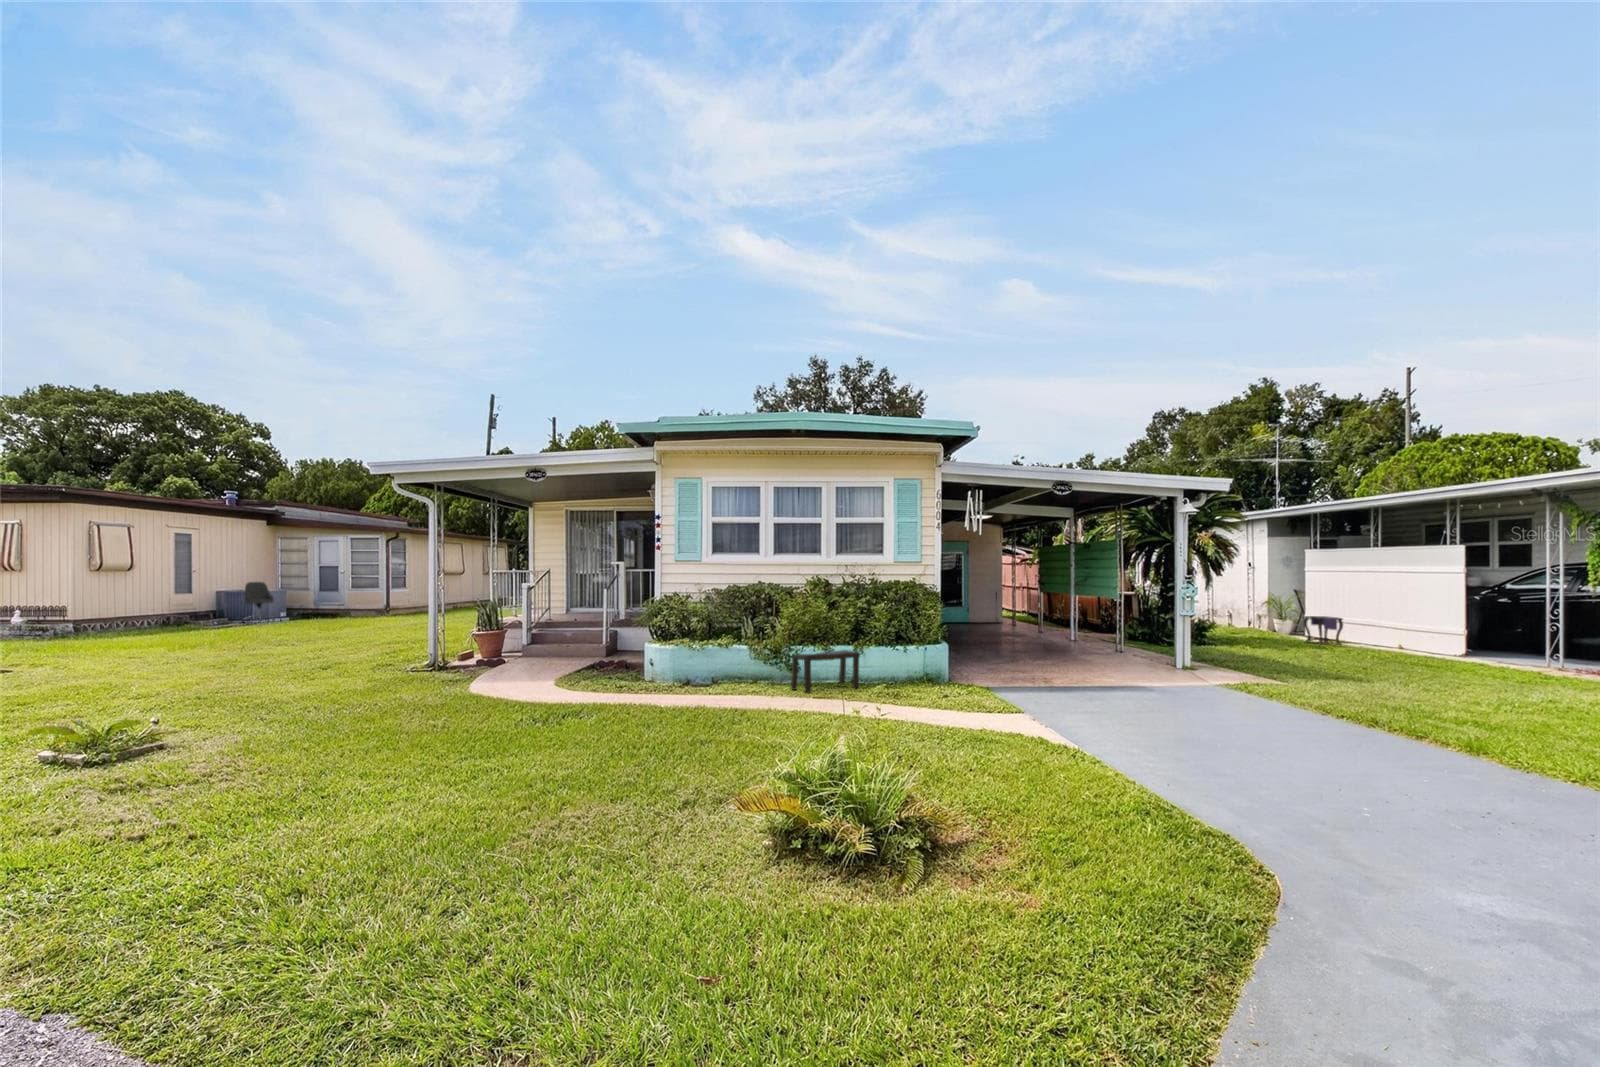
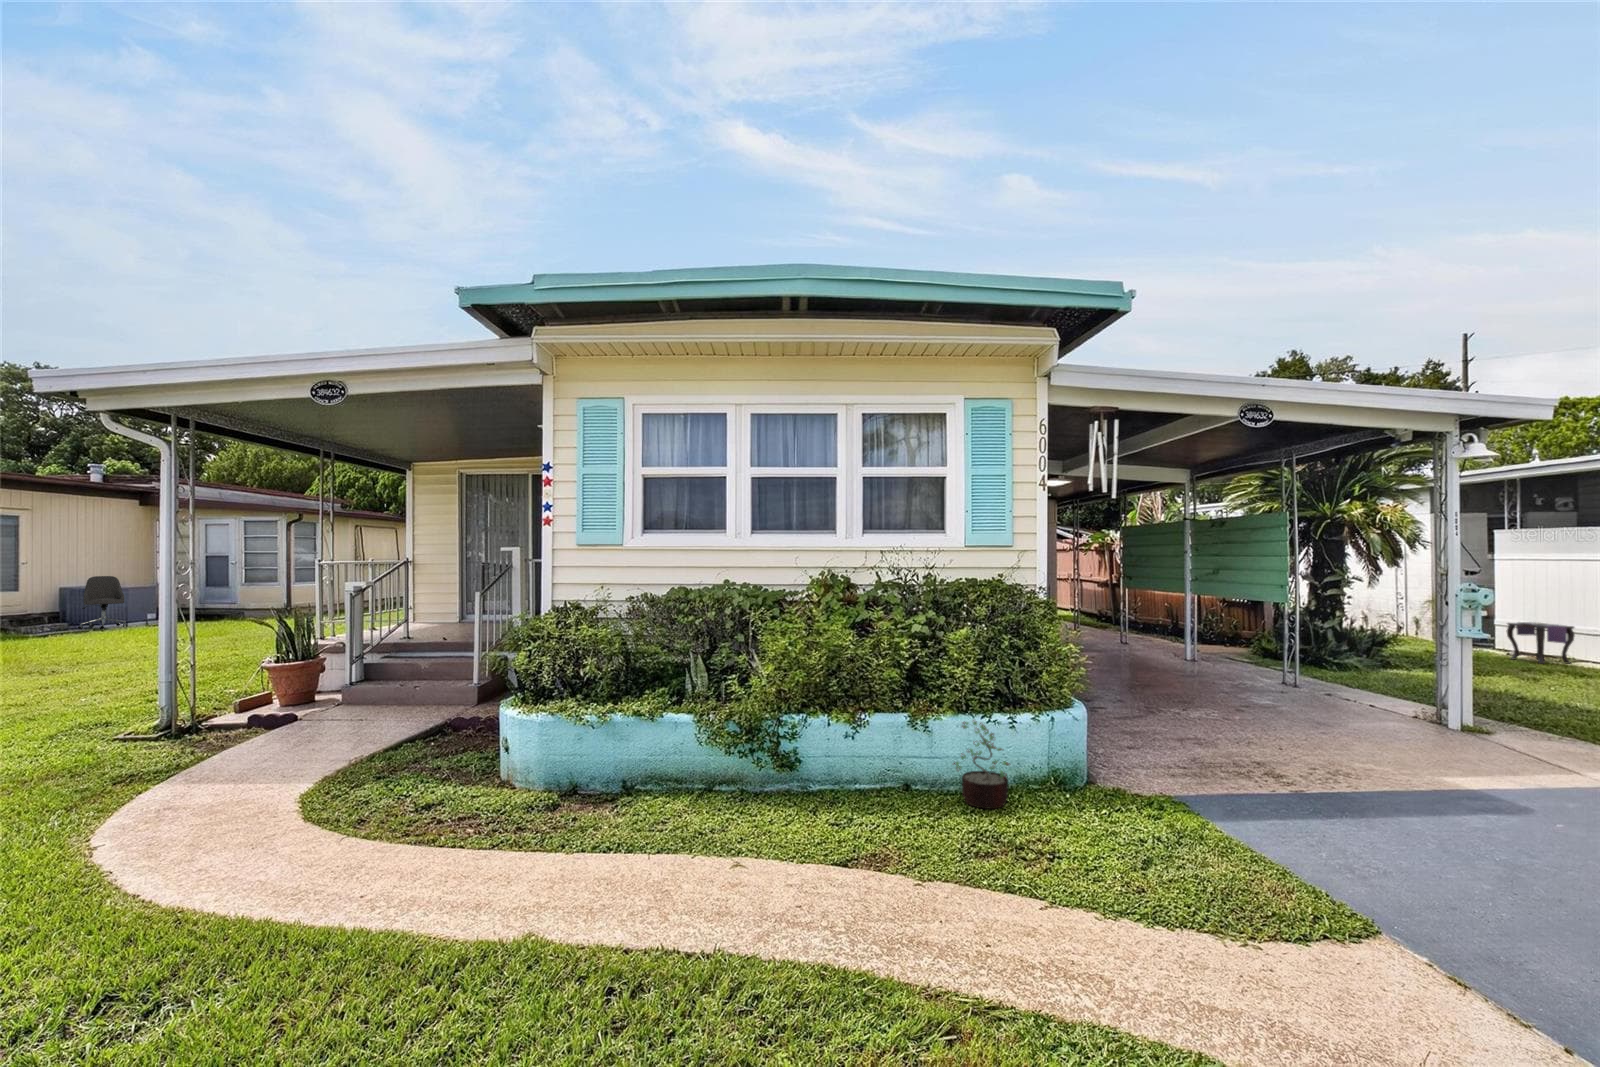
decorative plant: none [875,647,902,688] -> present [954,721,1009,809]
bench: present [791,650,860,693] -> none [780,723,926,834]

